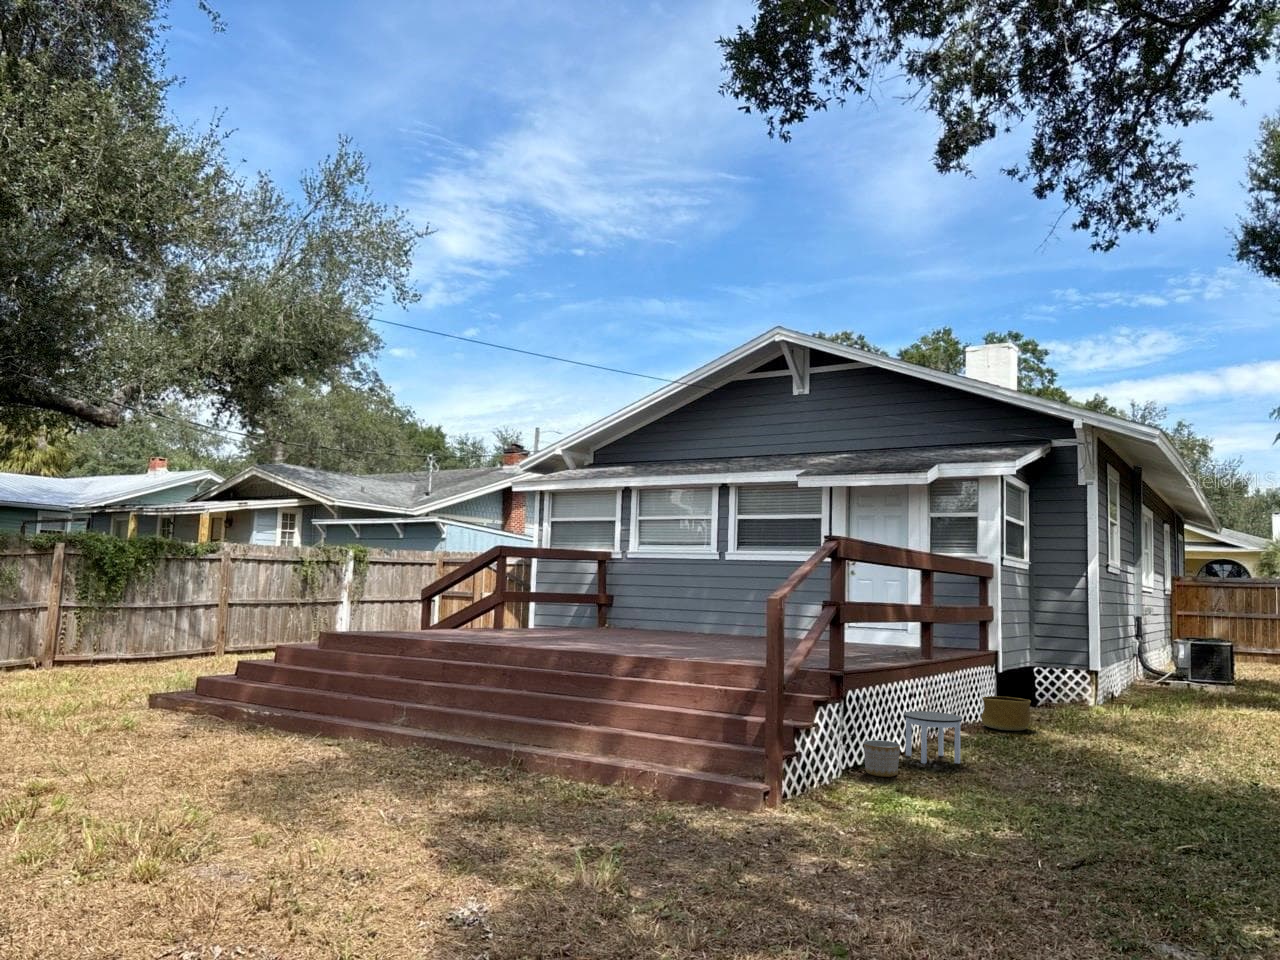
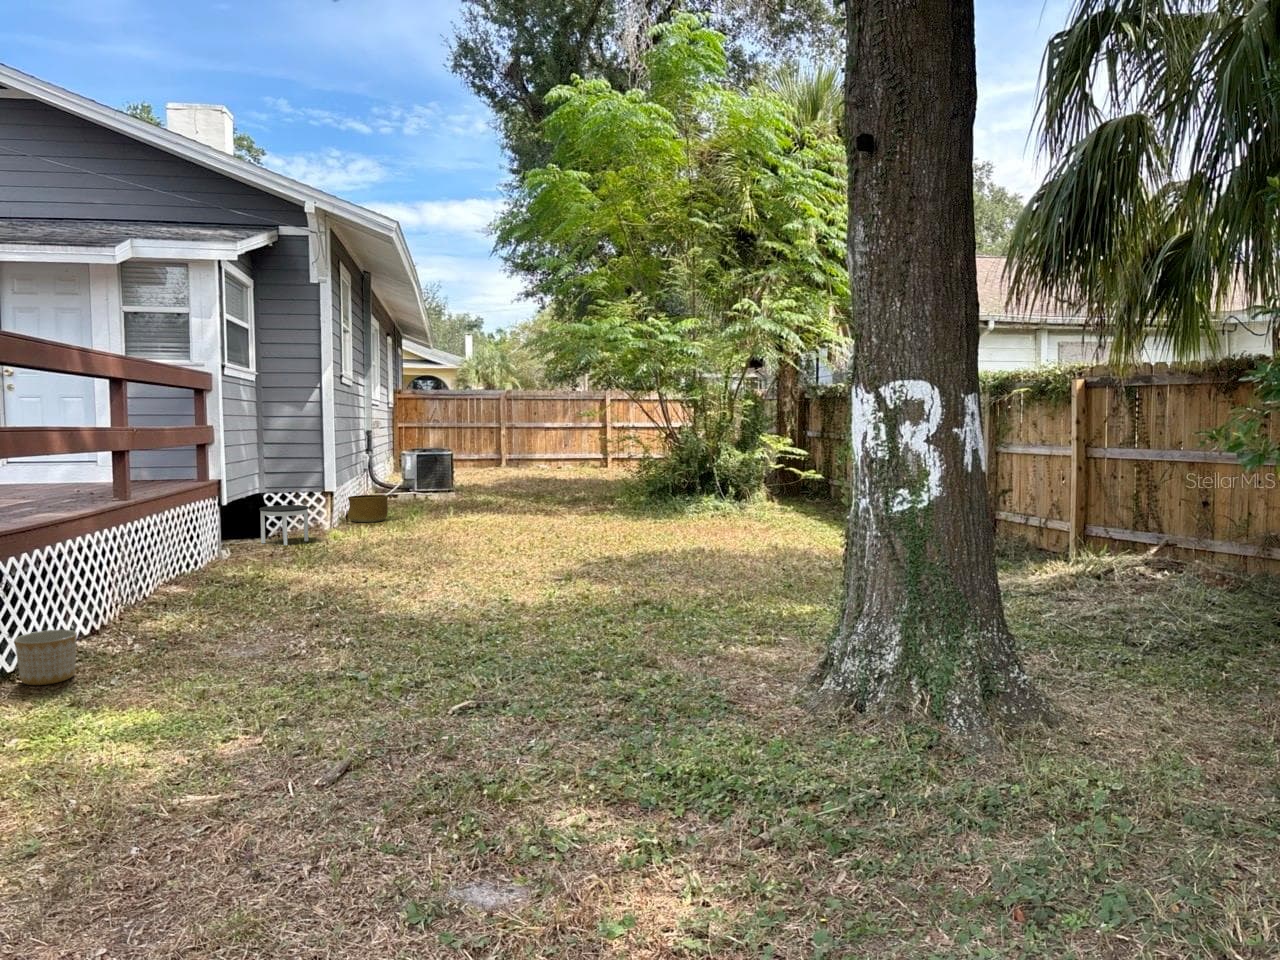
basket: present [981,696,1031,731] -> present [348,495,389,522]
round table: present [904,711,962,764] -> present [259,505,308,545]

